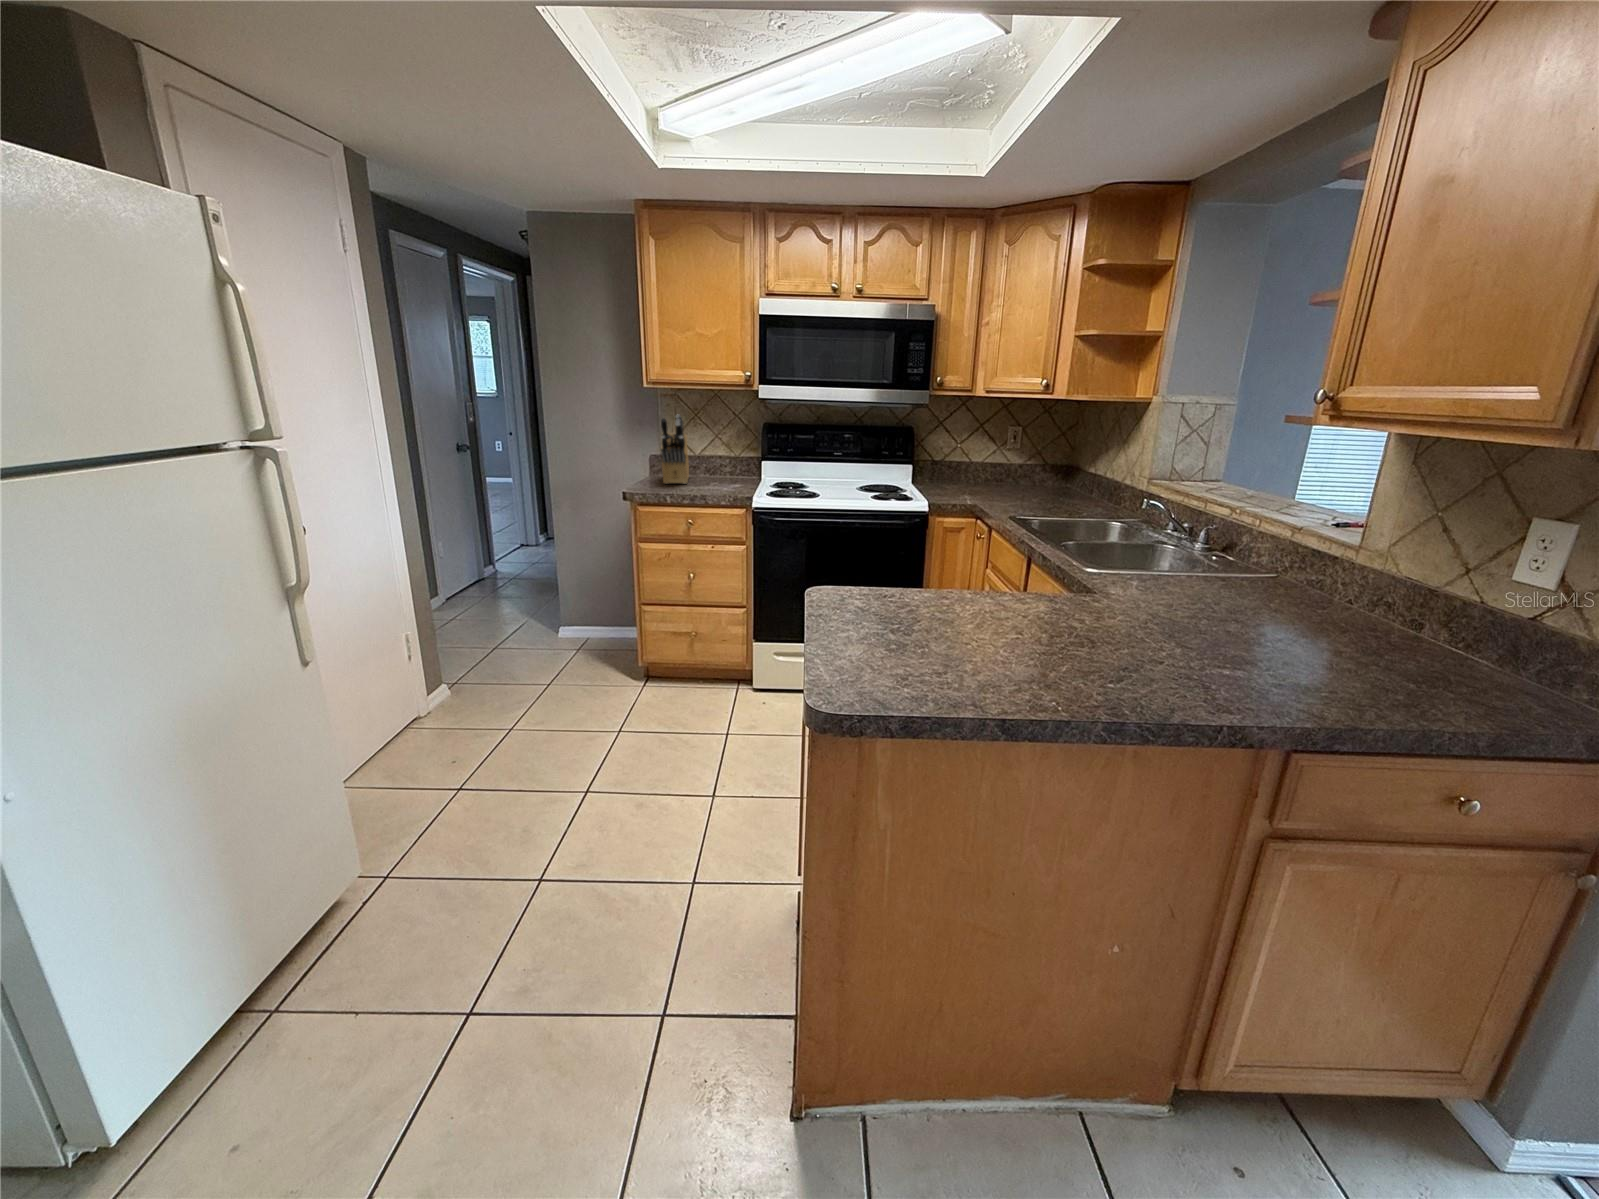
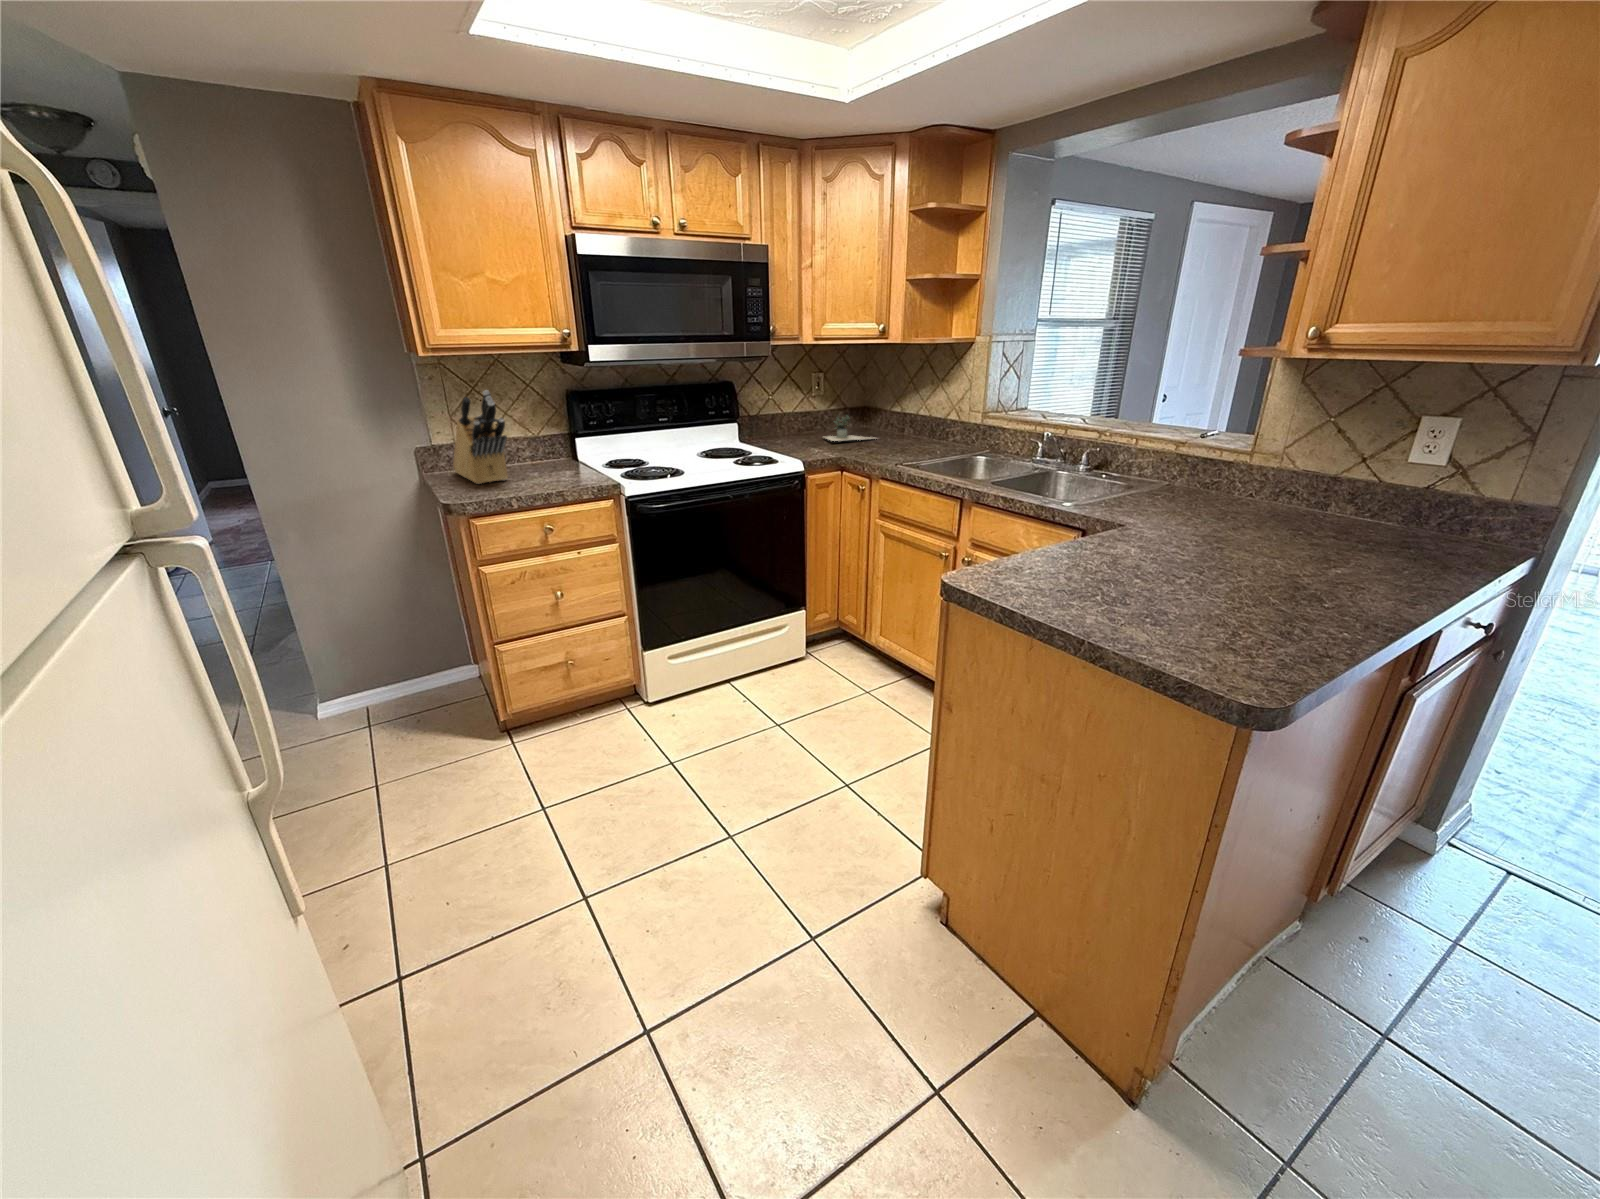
potted plant: none [990,468,1074,496] -> present [825,416,875,441]

